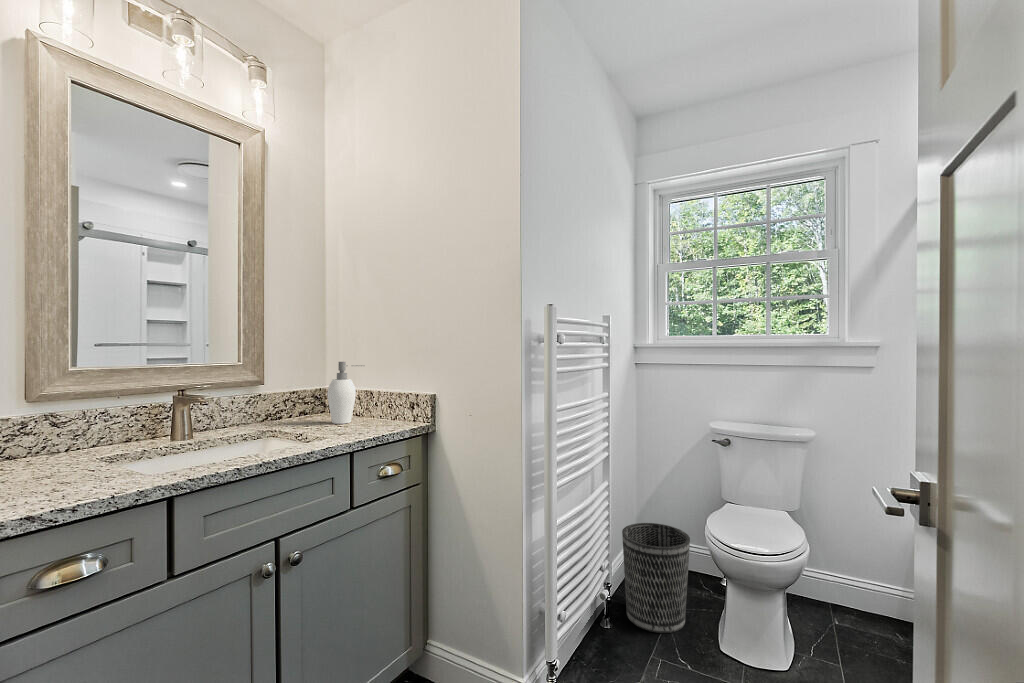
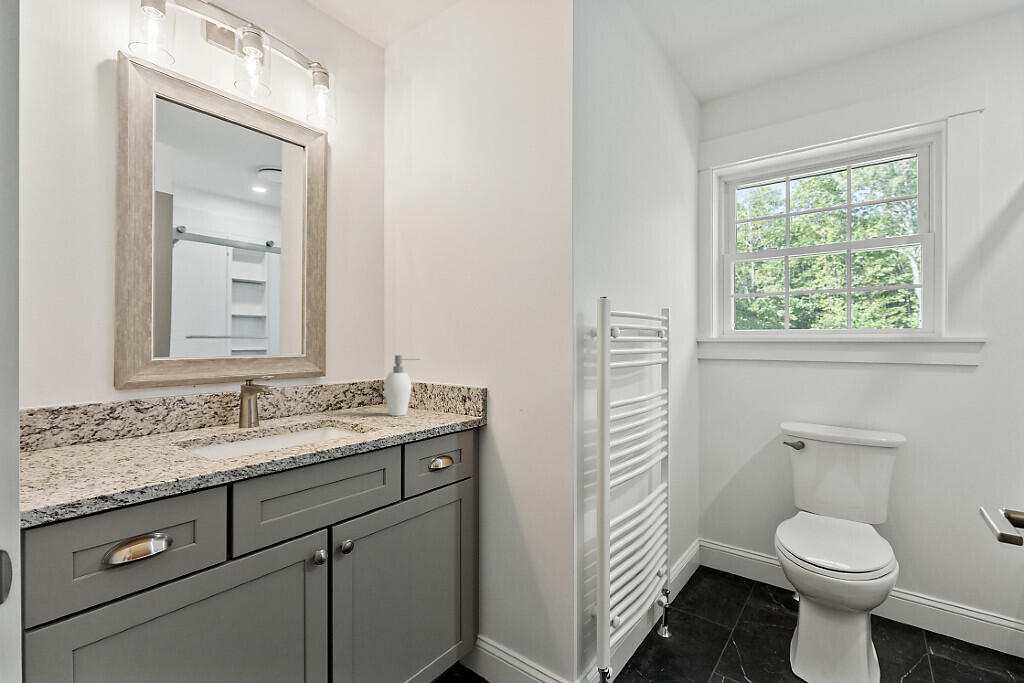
wastebasket: present [622,523,690,633] -> none [682,528,758,647]

